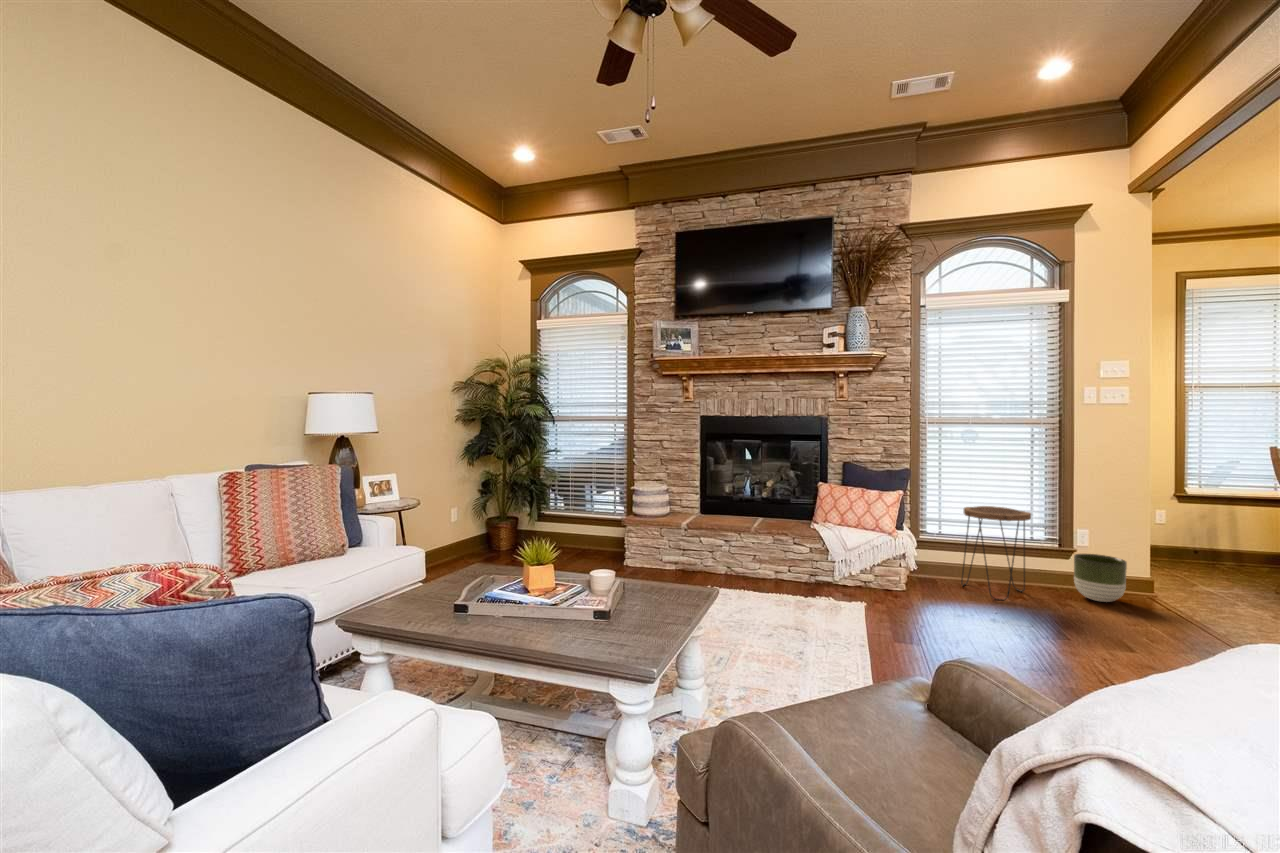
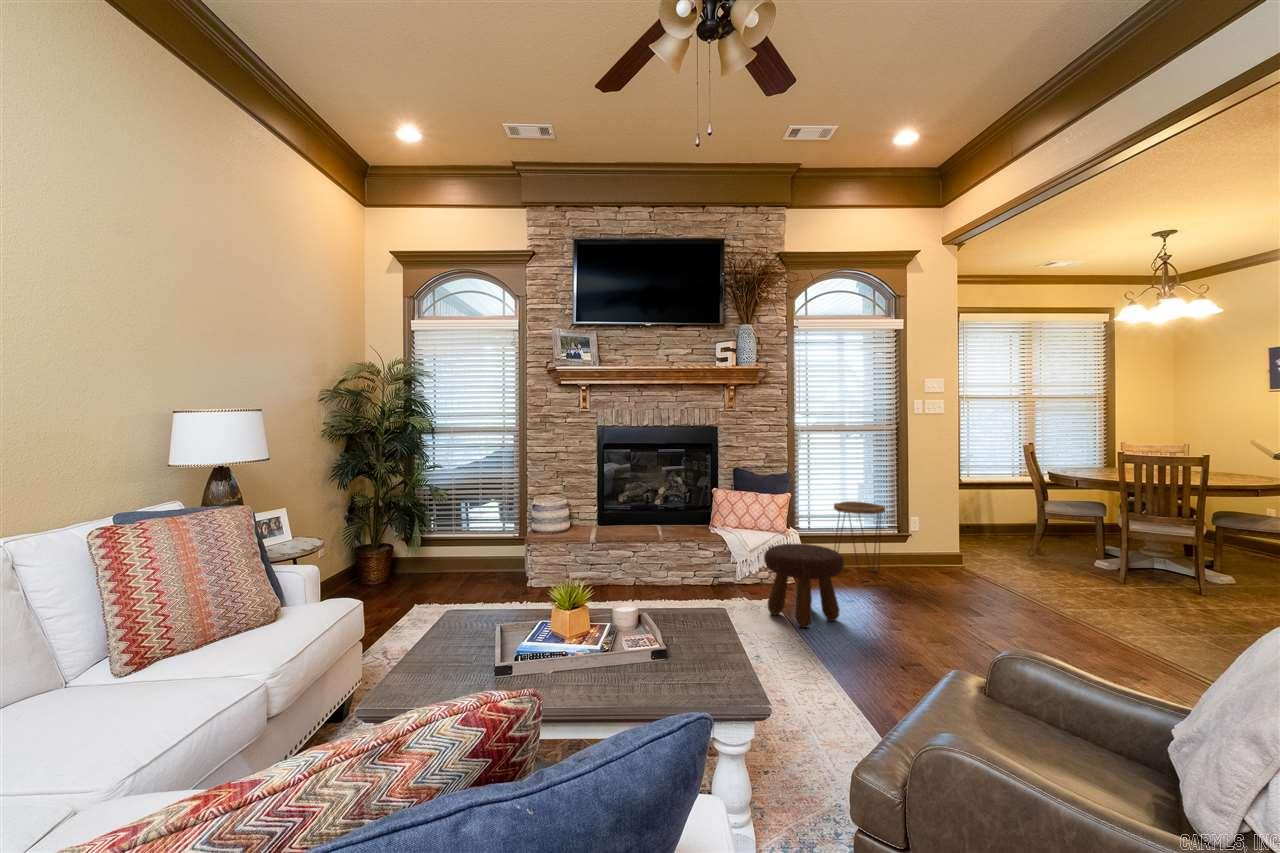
footstool: none [844,544,937,636] -> present [764,544,844,628]
planter: present [1074,554,1127,602] -> none [912,536,949,574]

